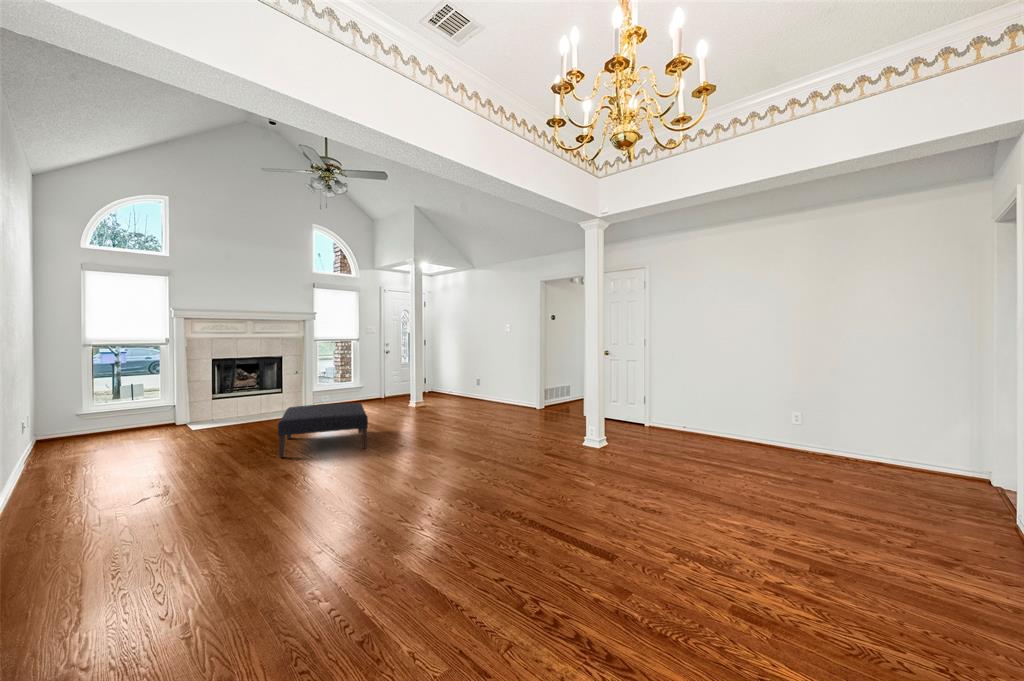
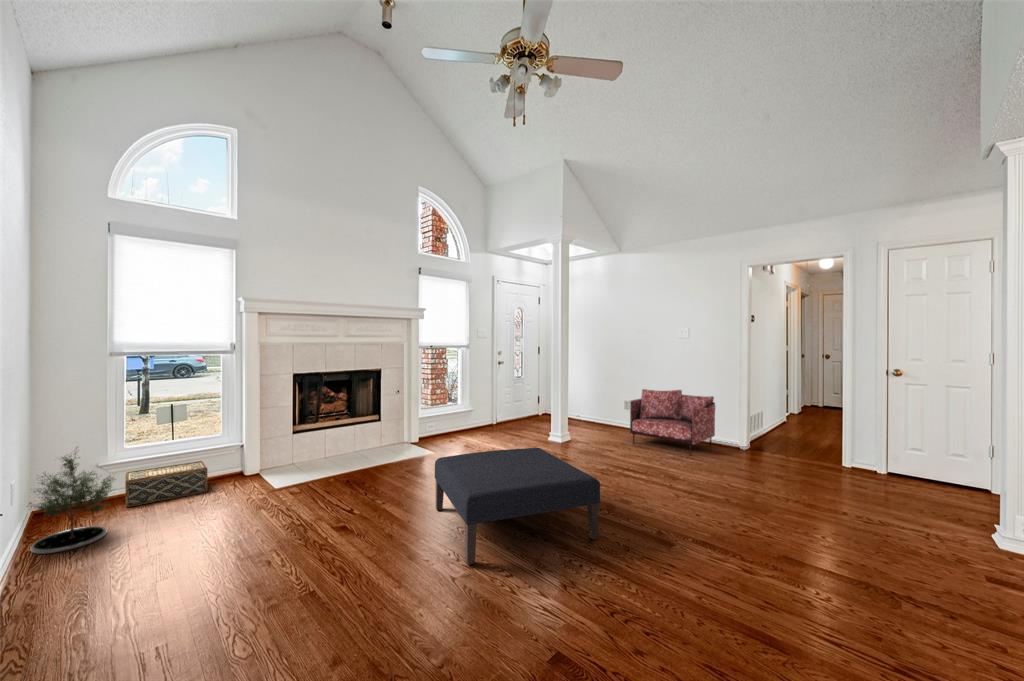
armchair: none [464,370,521,413] -> present [630,389,715,455]
potted tree: none [30,398,86,457] -> present [27,453,115,554]
woven basket: none [93,415,148,439] -> present [125,461,208,507]

